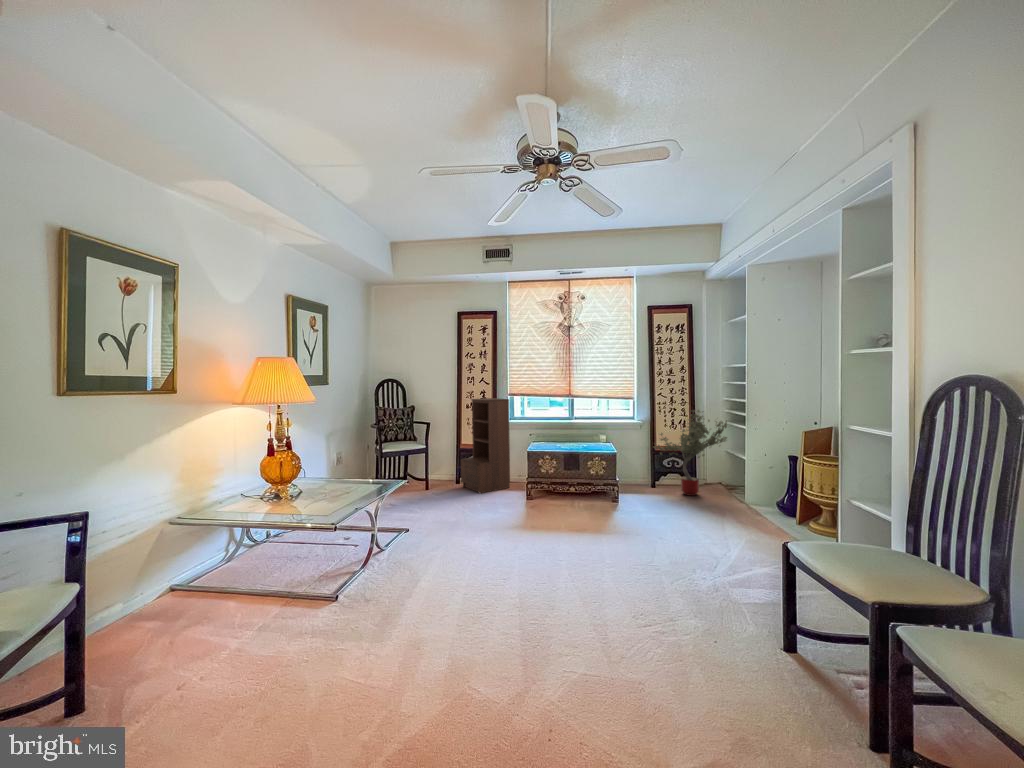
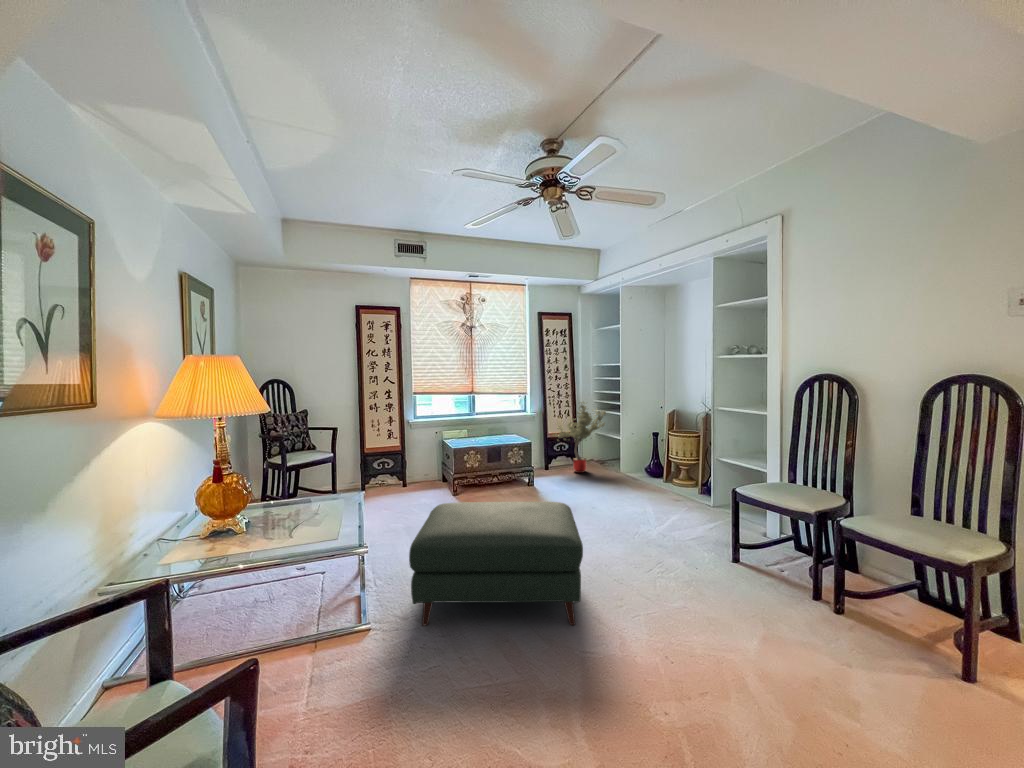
bookshelf: present [461,398,510,493] -> none [373,398,426,497]
ottoman: none [331,501,542,673] -> present [409,502,583,626]

